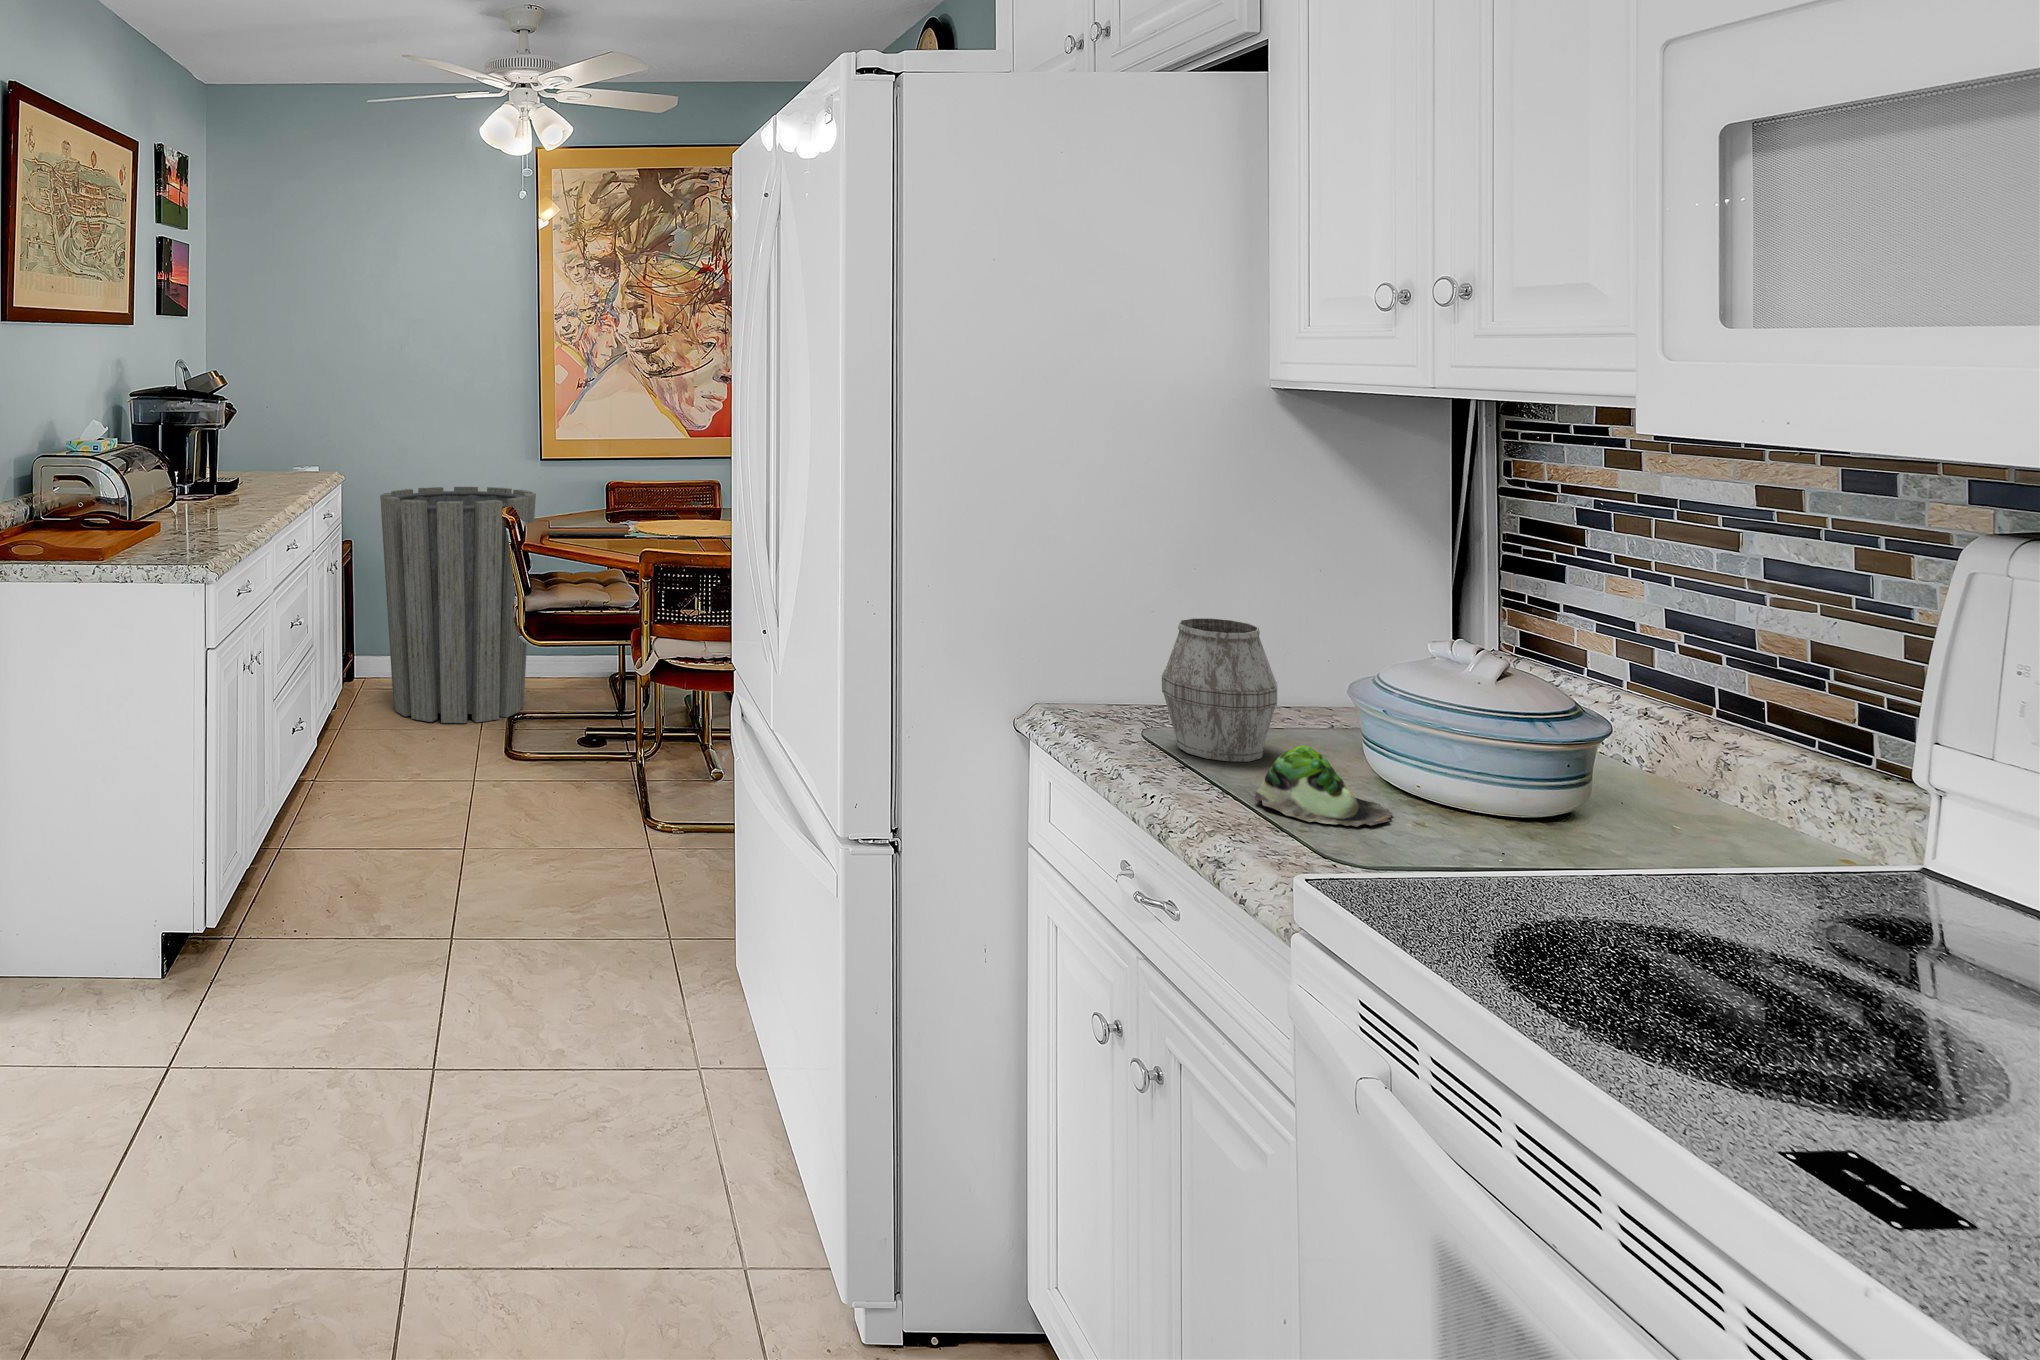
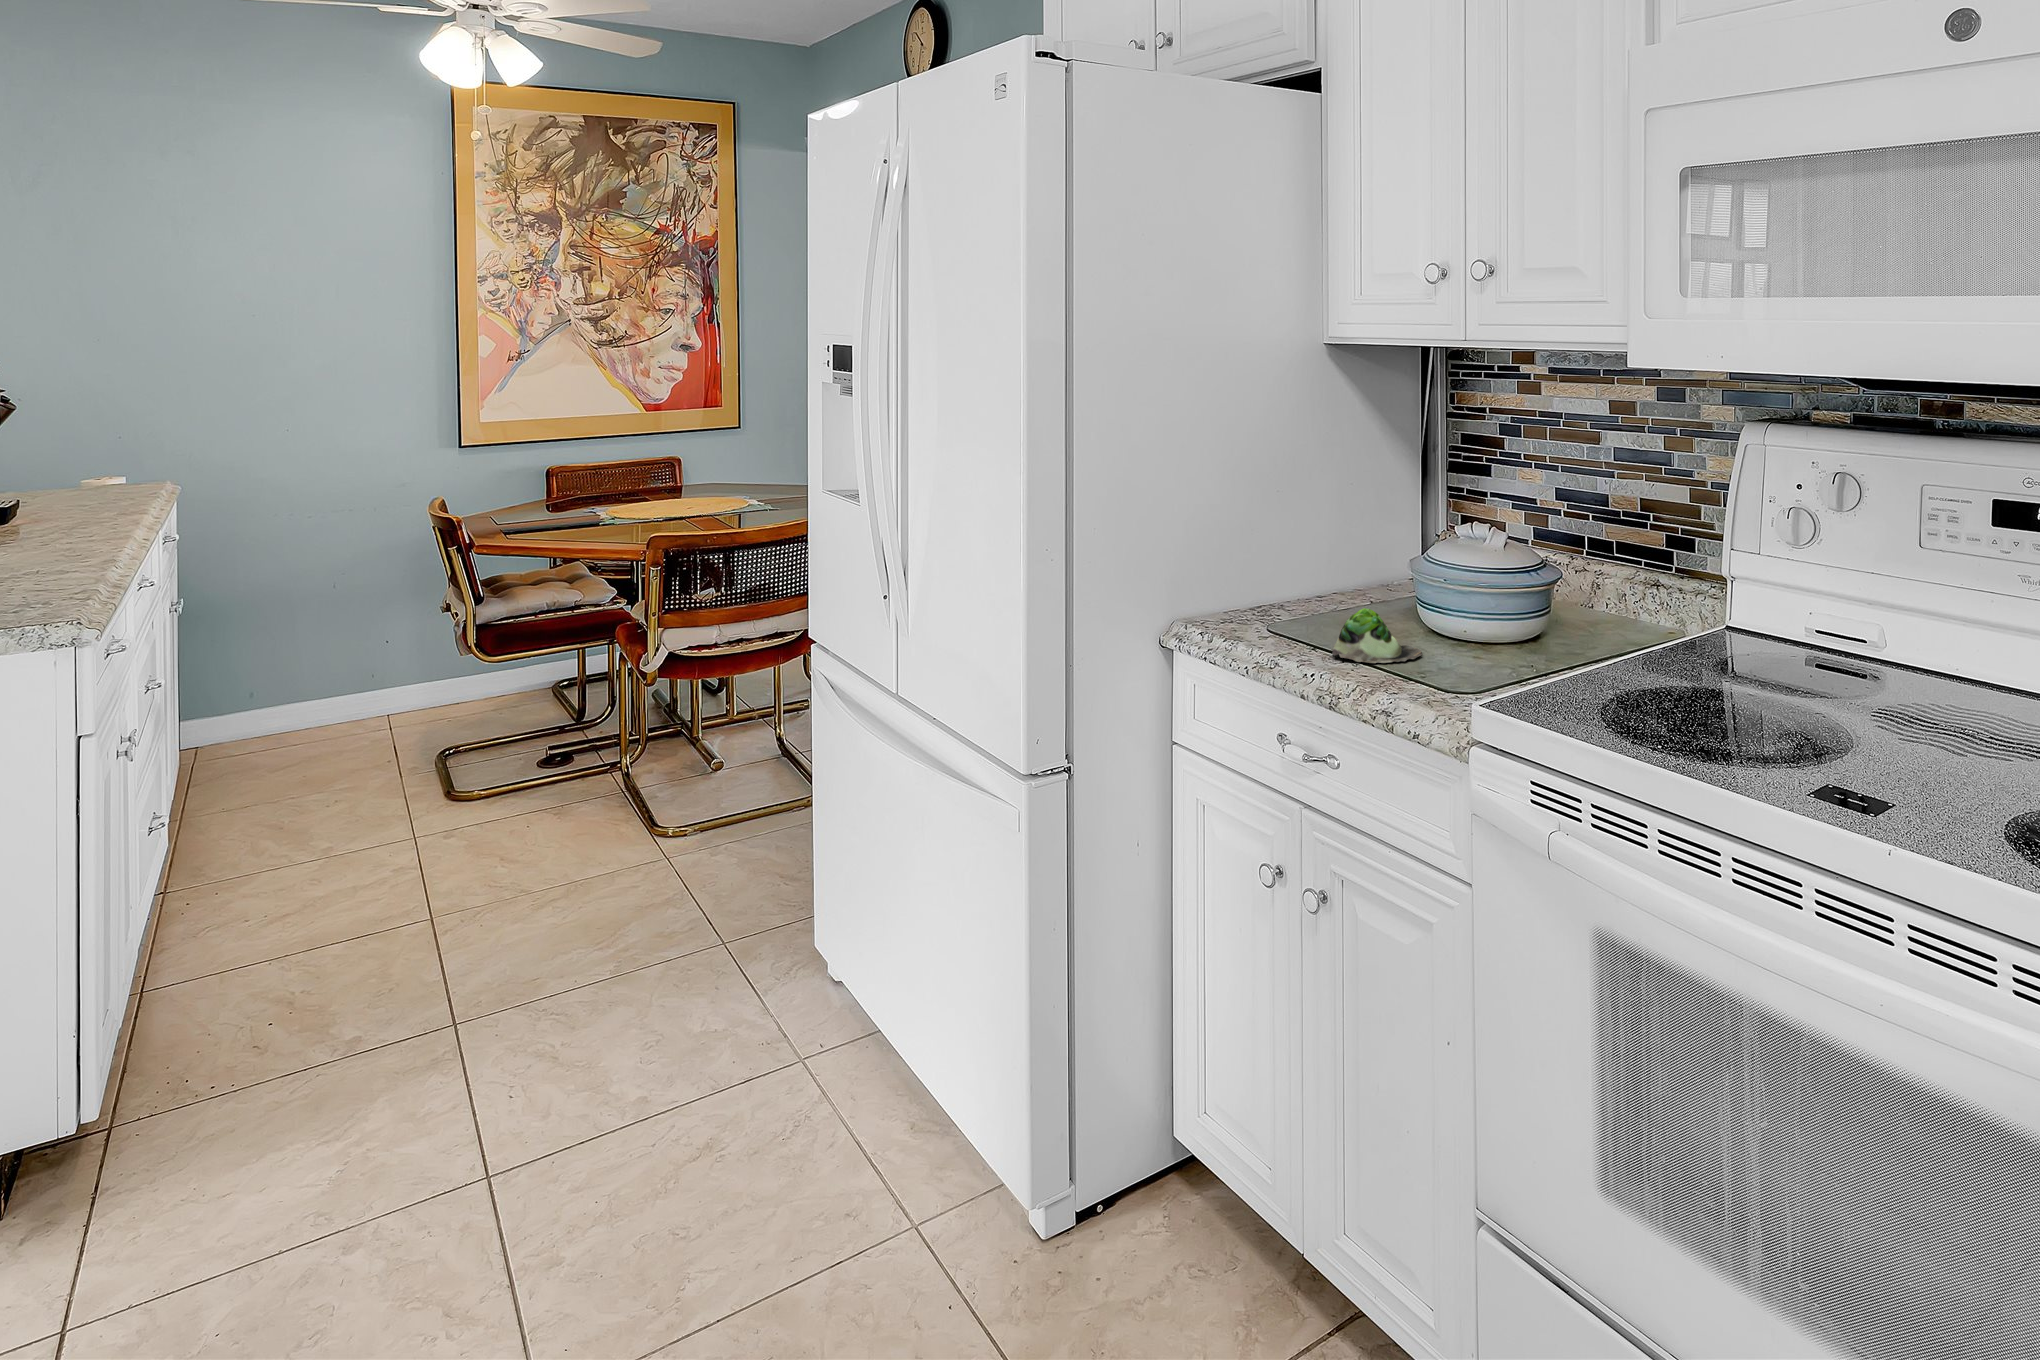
trash can: present [380,487,536,723] -> none [259,484,469,769]
mug: present [1162,618,1277,762] -> none [1244,525,1328,635]

